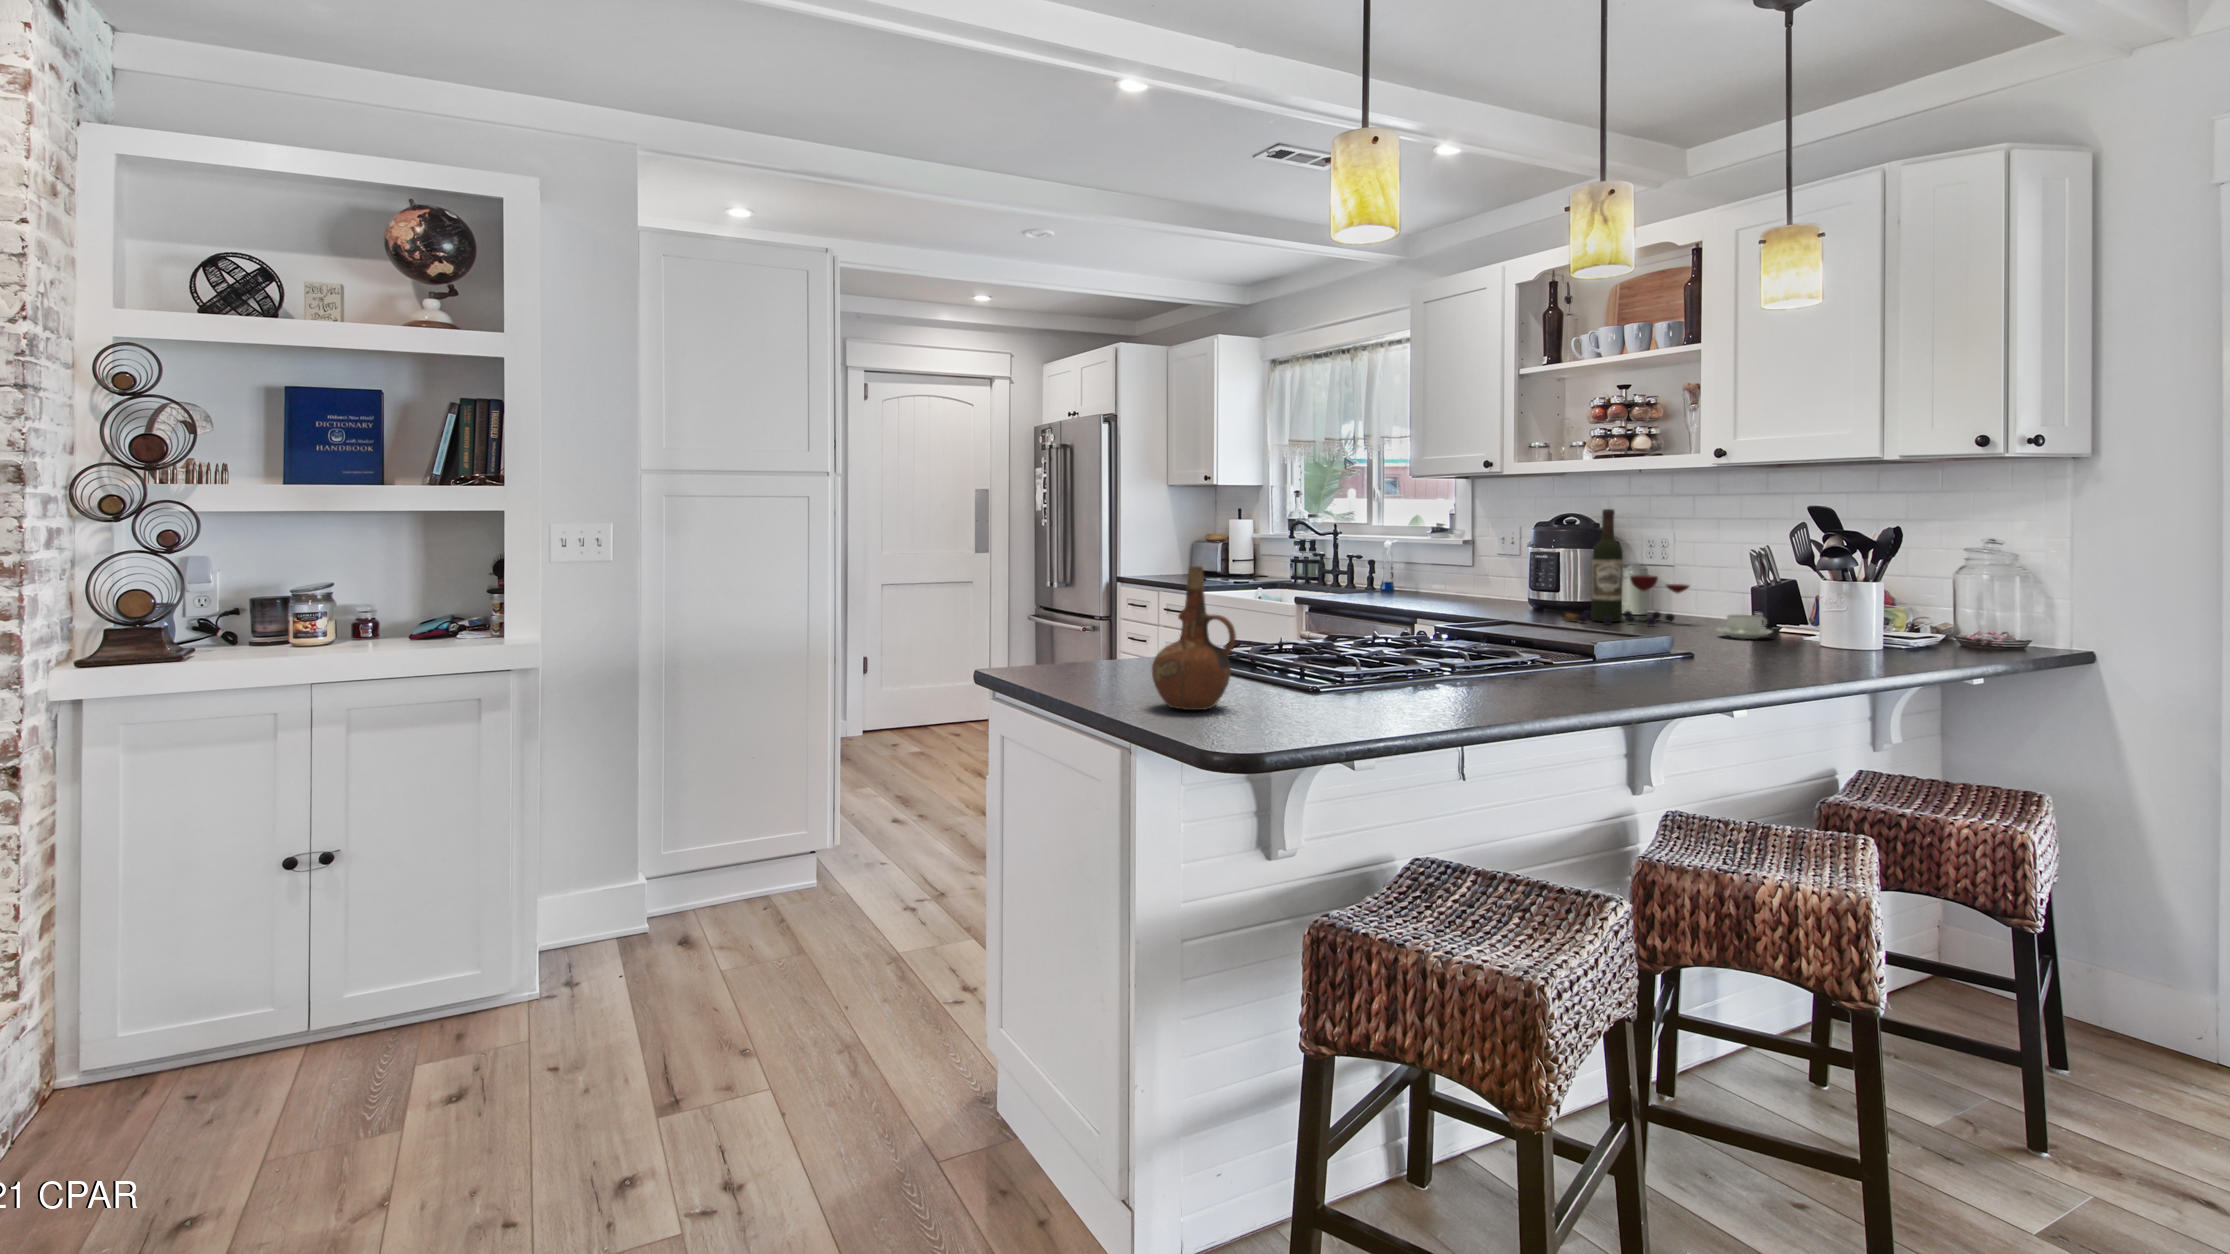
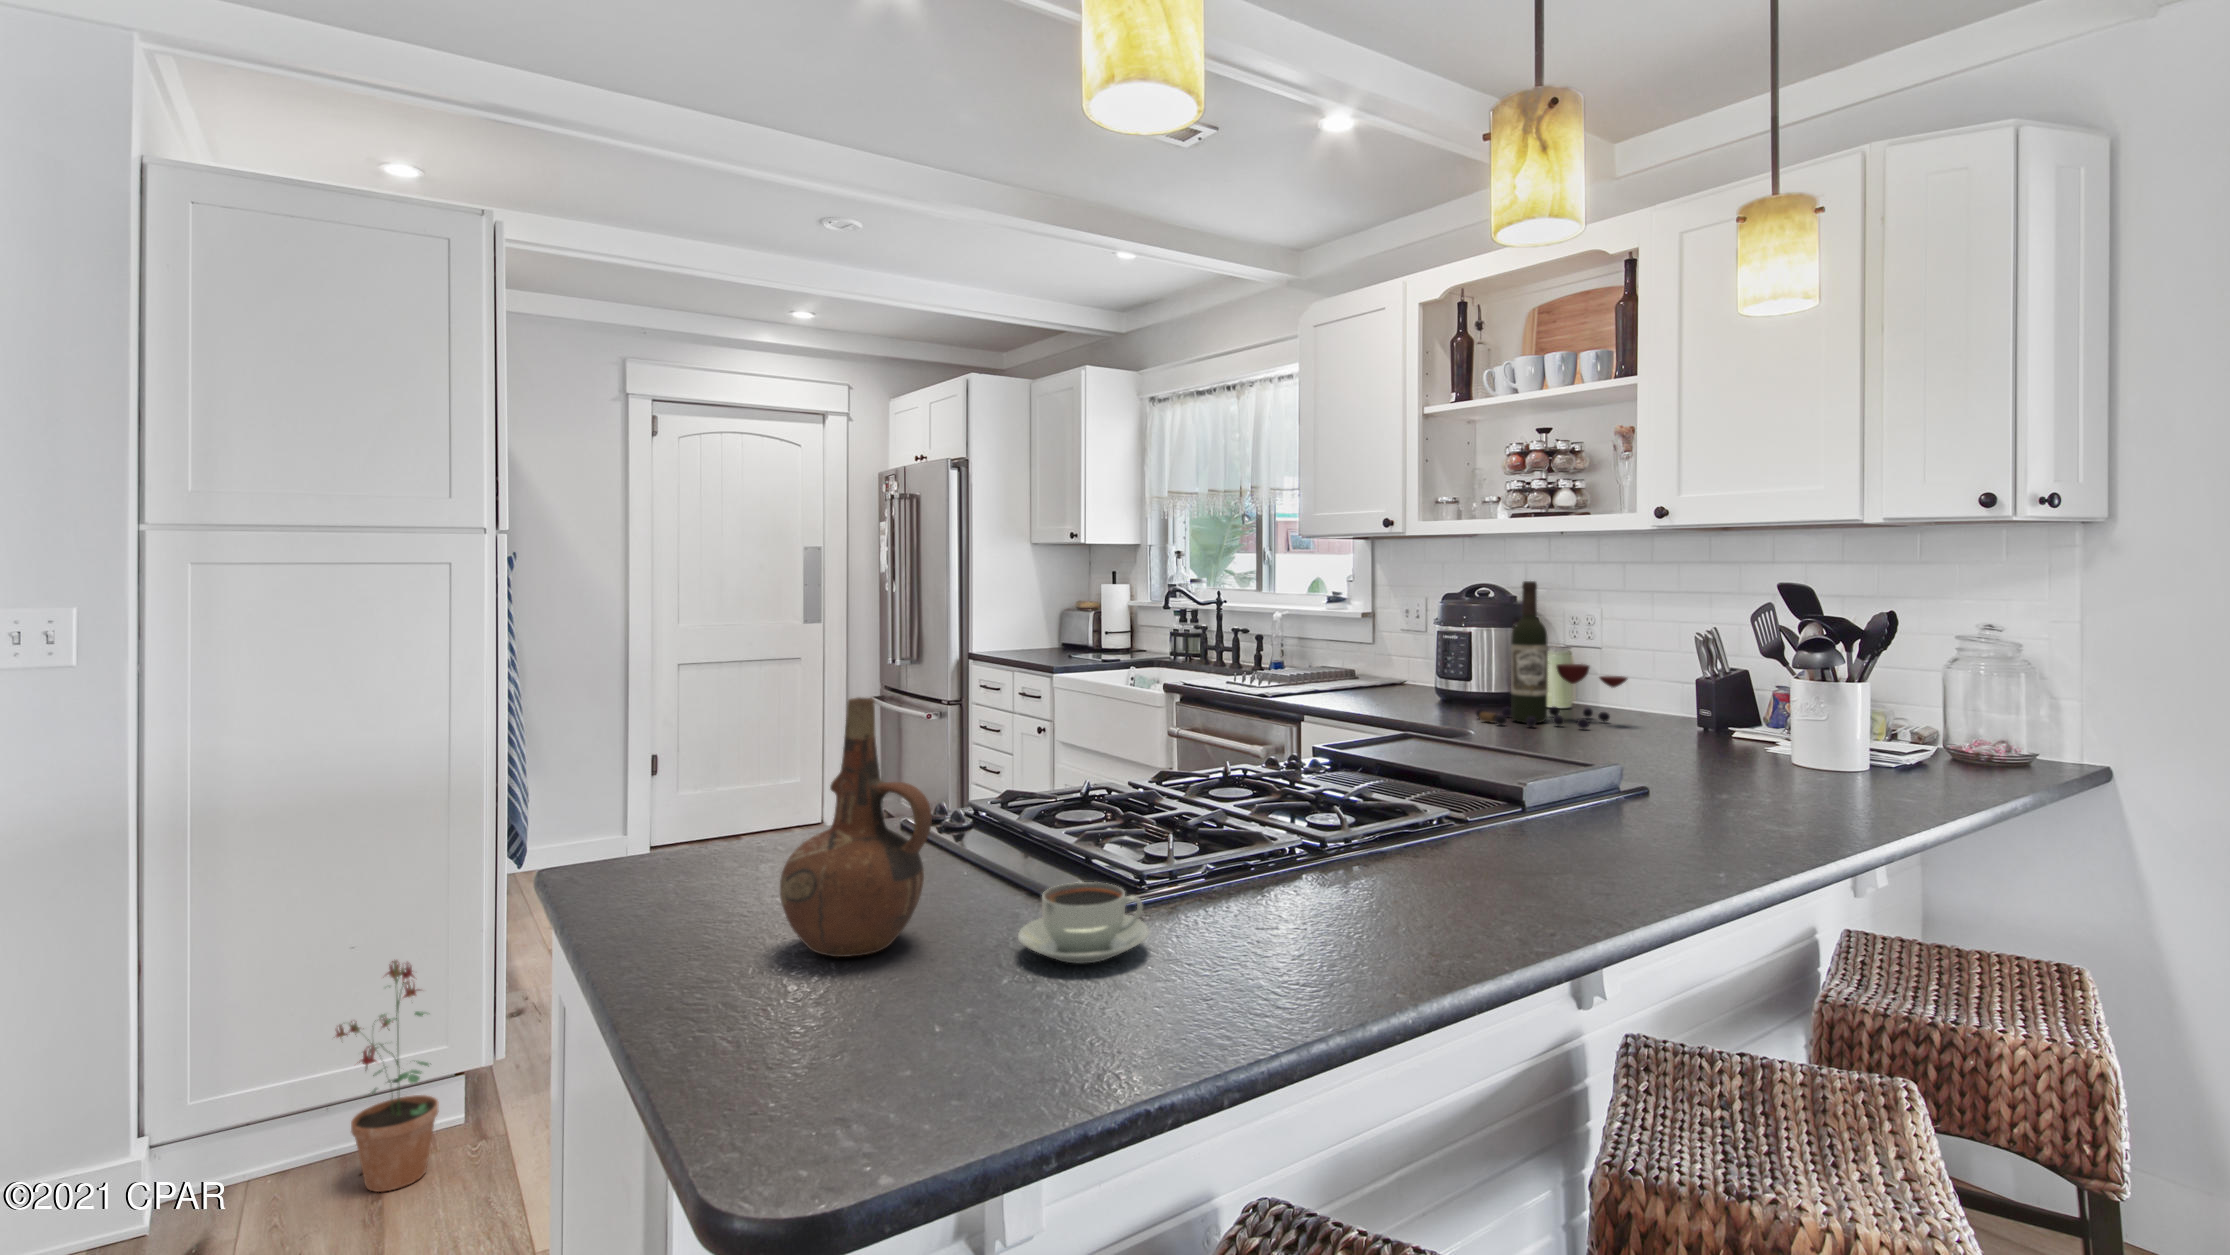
coffee cup: present [1718,614,1772,639] -> present [1018,882,1149,964]
potted plant: none [738,776,806,929] -> present [336,960,439,1192]

